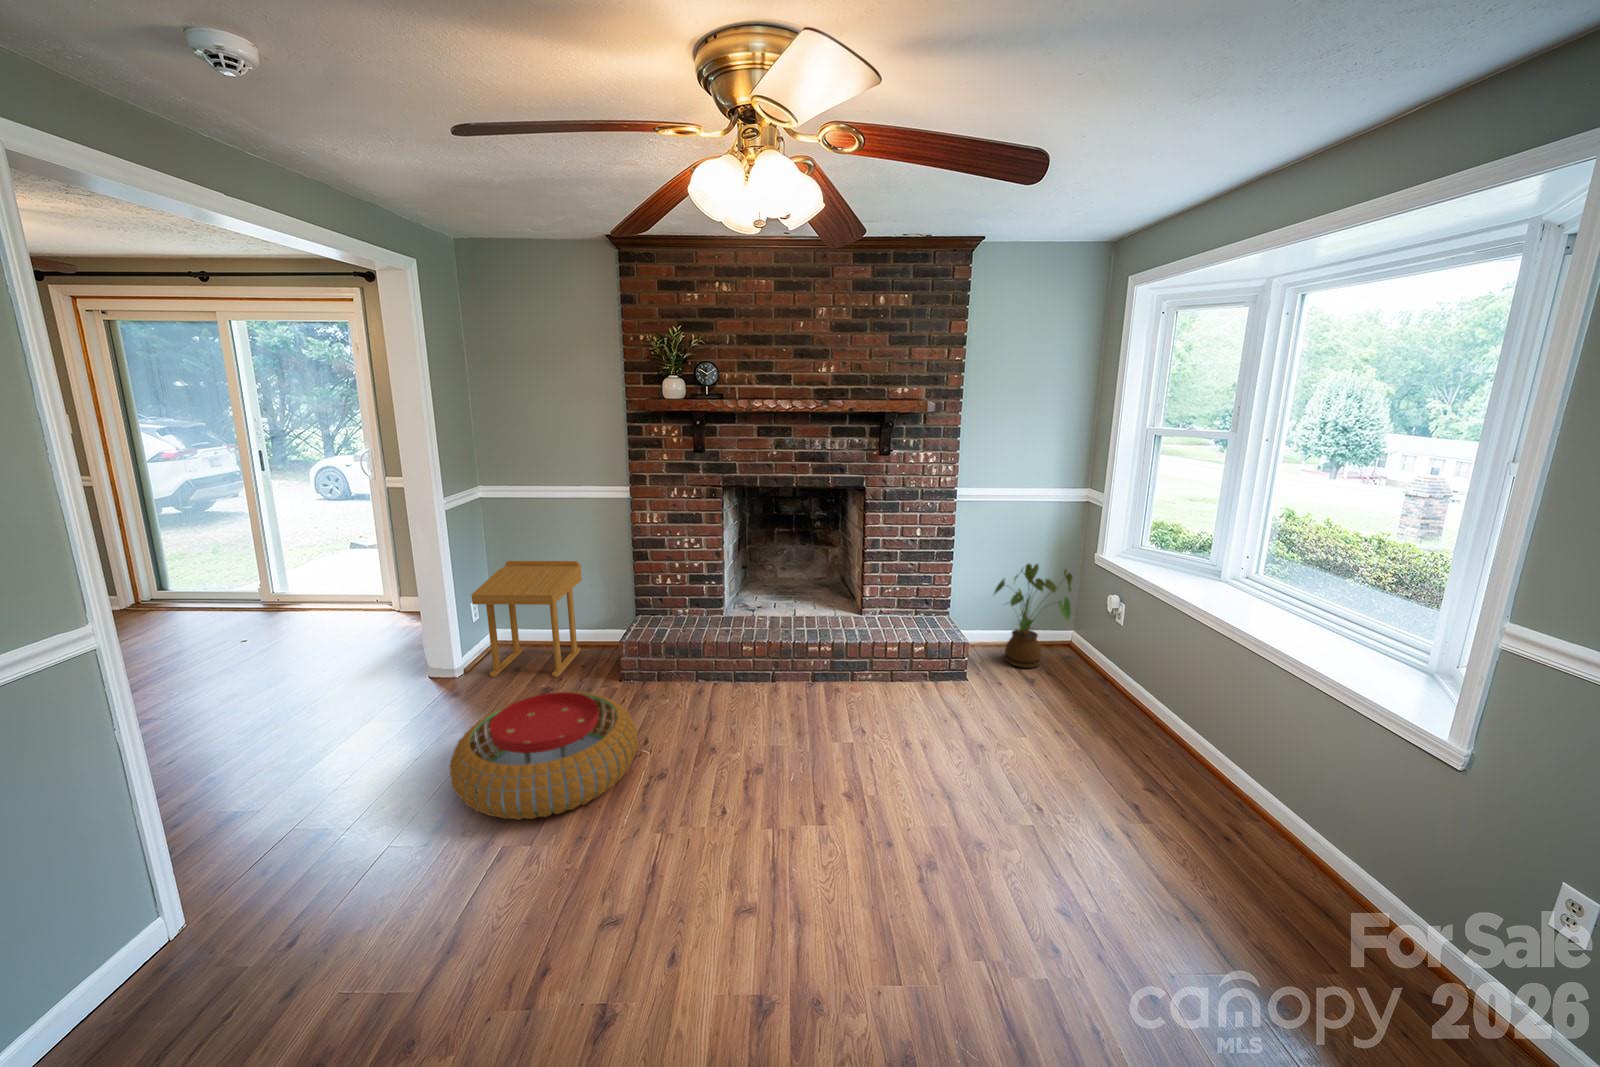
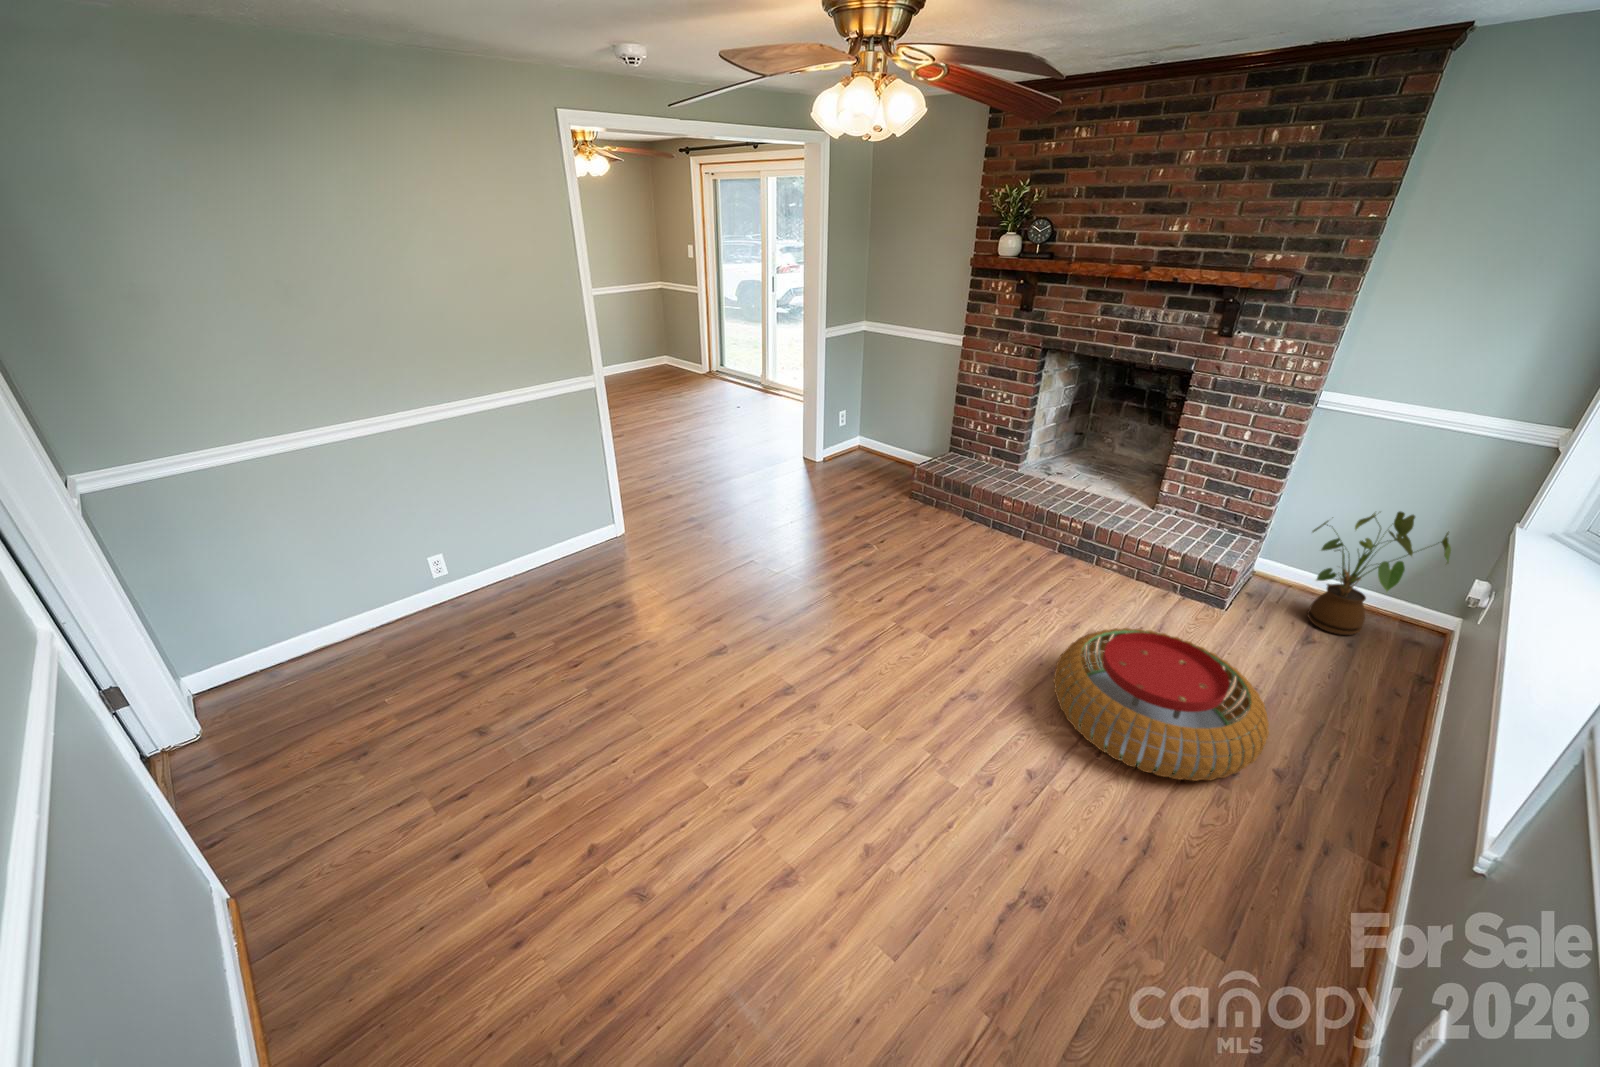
side table: present [471,561,582,677] -> none [831,384,919,481]
pouf: present [449,692,638,820] -> present [1053,628,1269,781]

